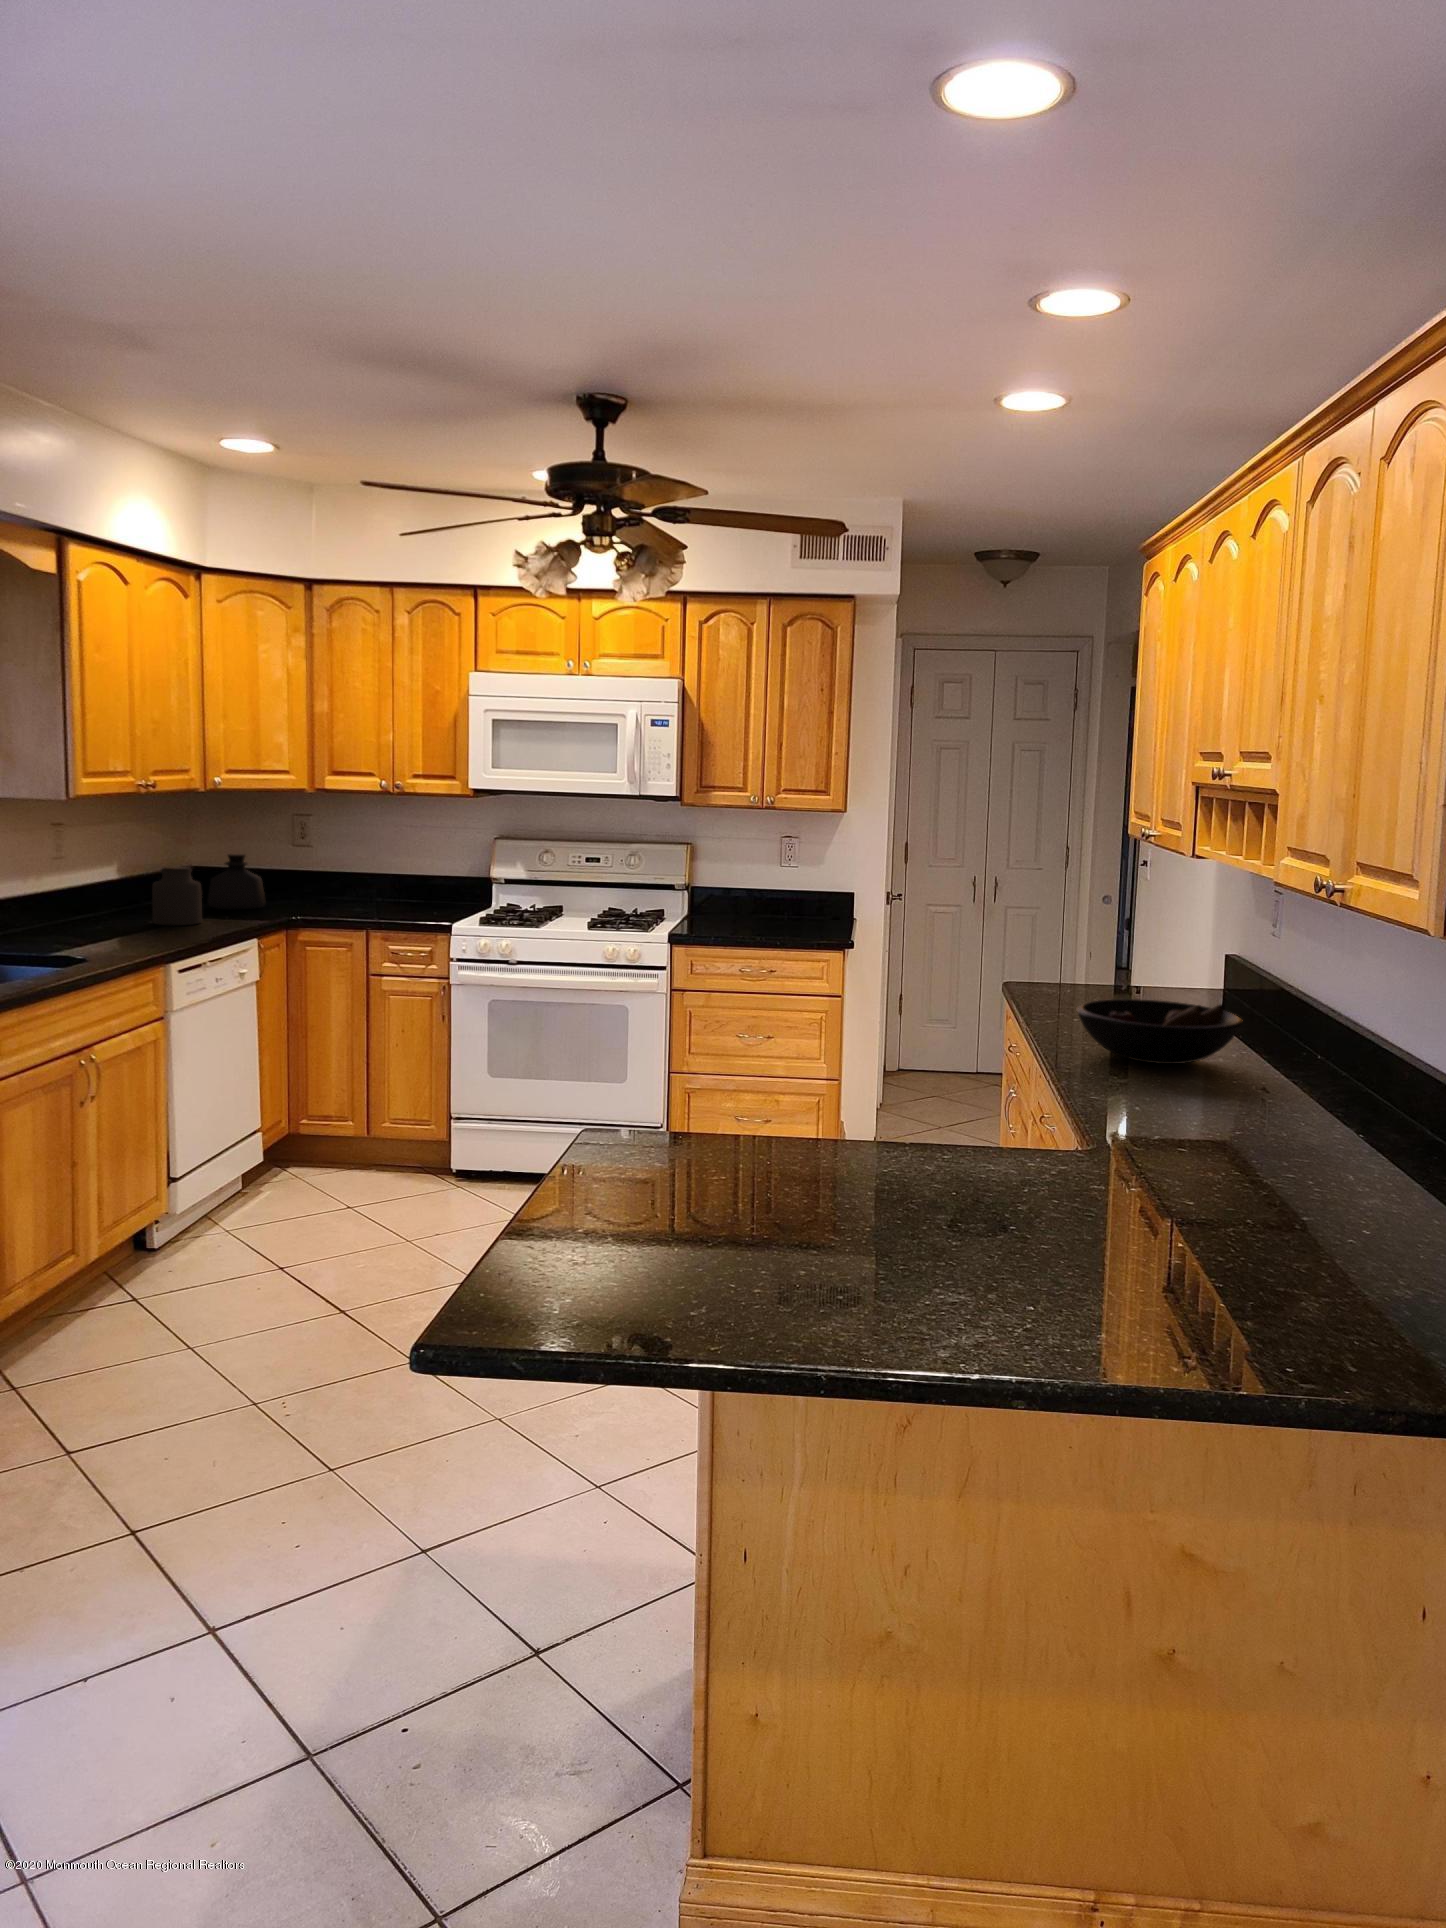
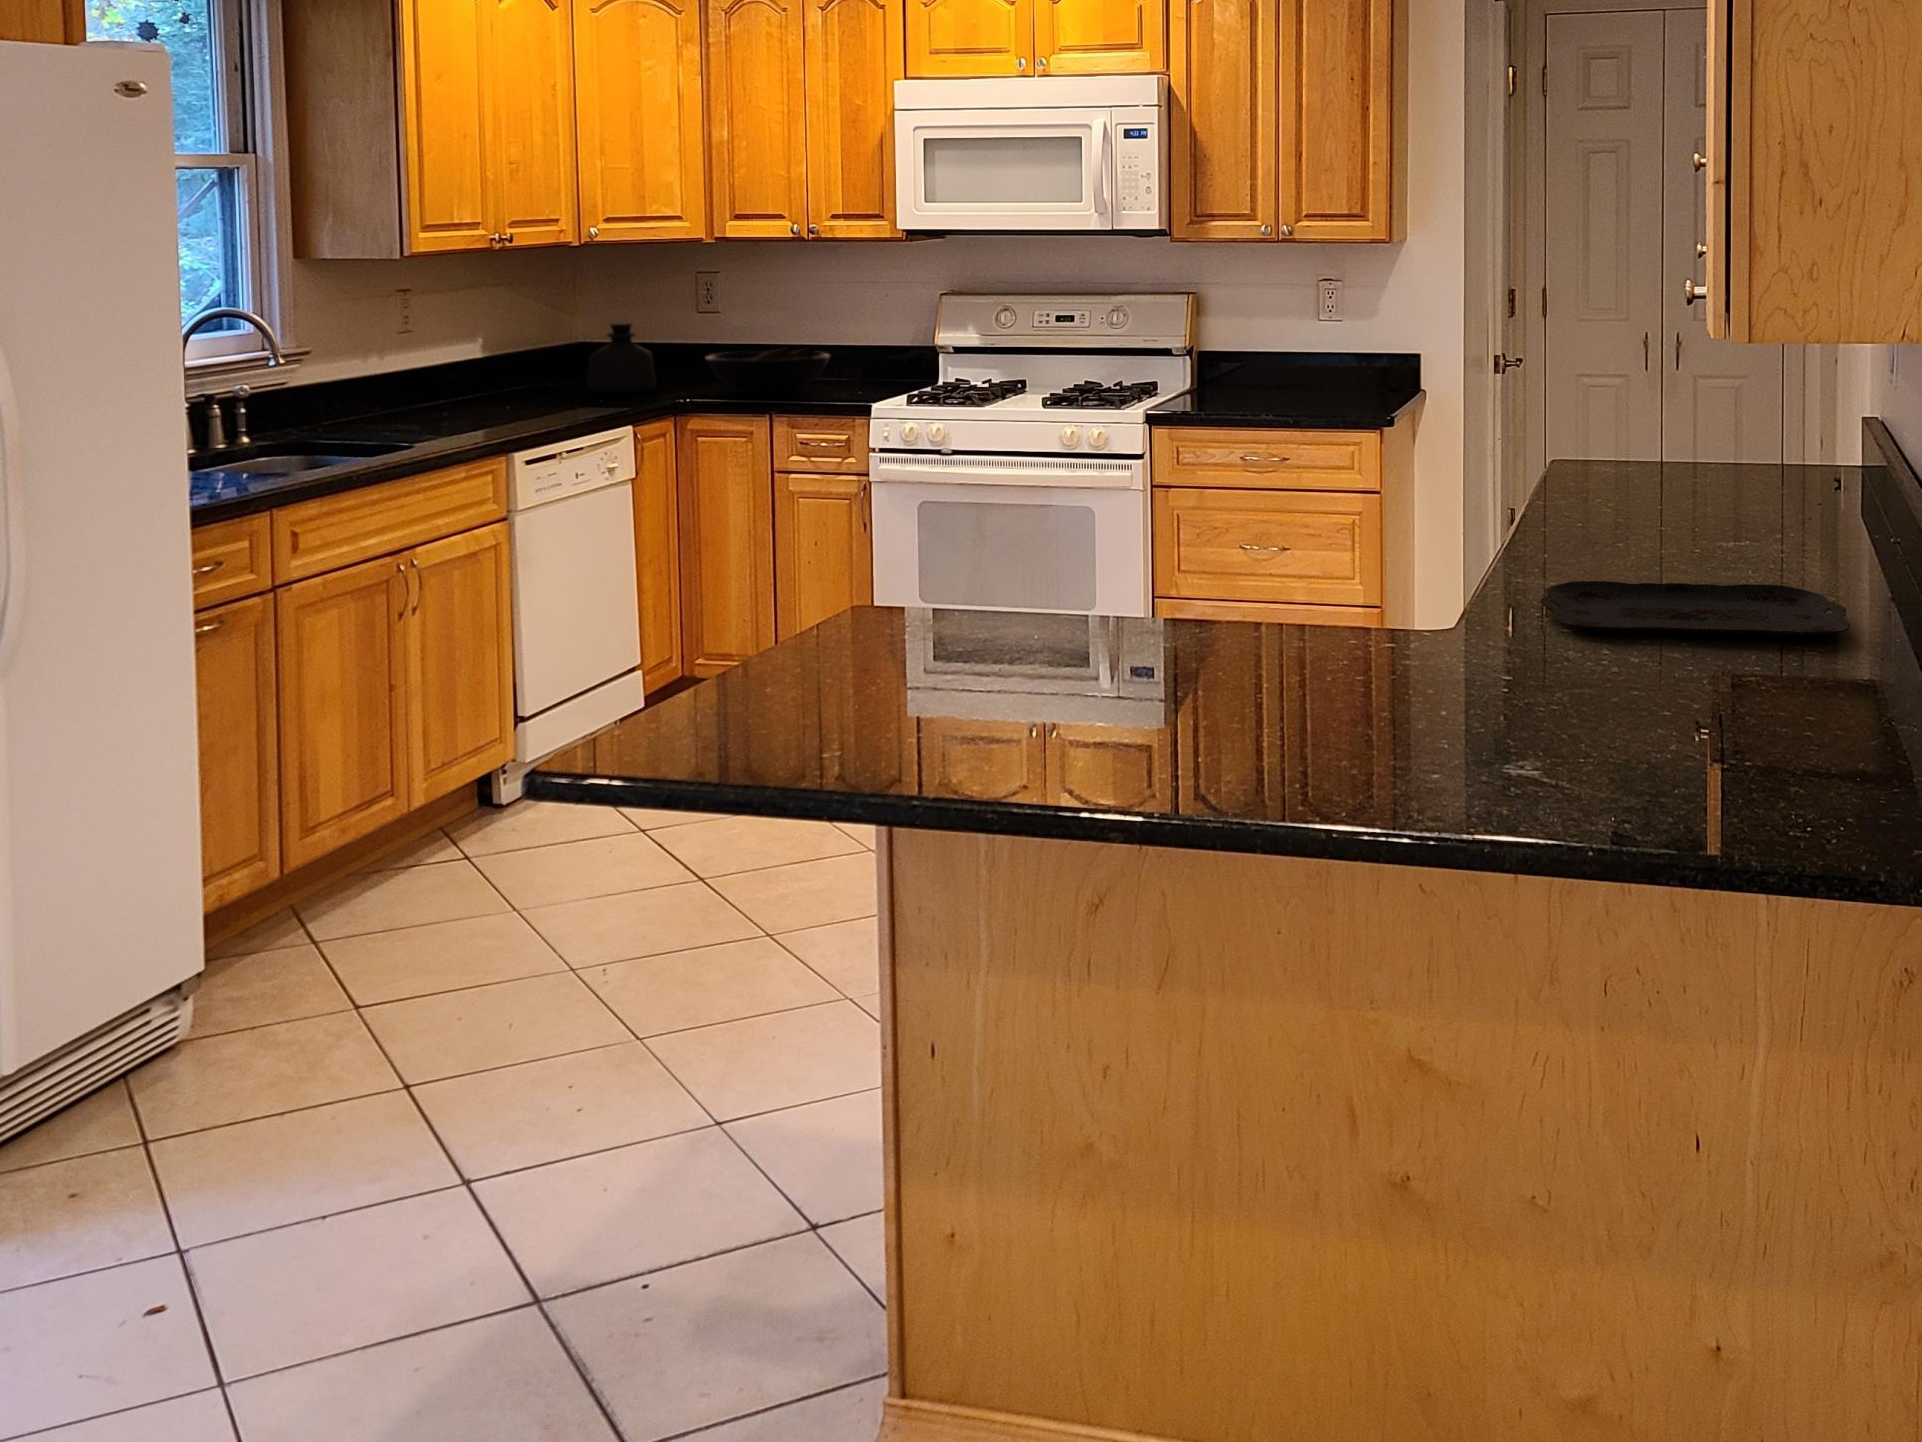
jar: present [152,867,202,926] -> none [510,339,569,411]
fruit bowl: present [1076,999,1243,1064] -> present [706,347,829,393]
serving tray: none [1127,1101,1388,1154] -> present [1540,581,1850,636]

